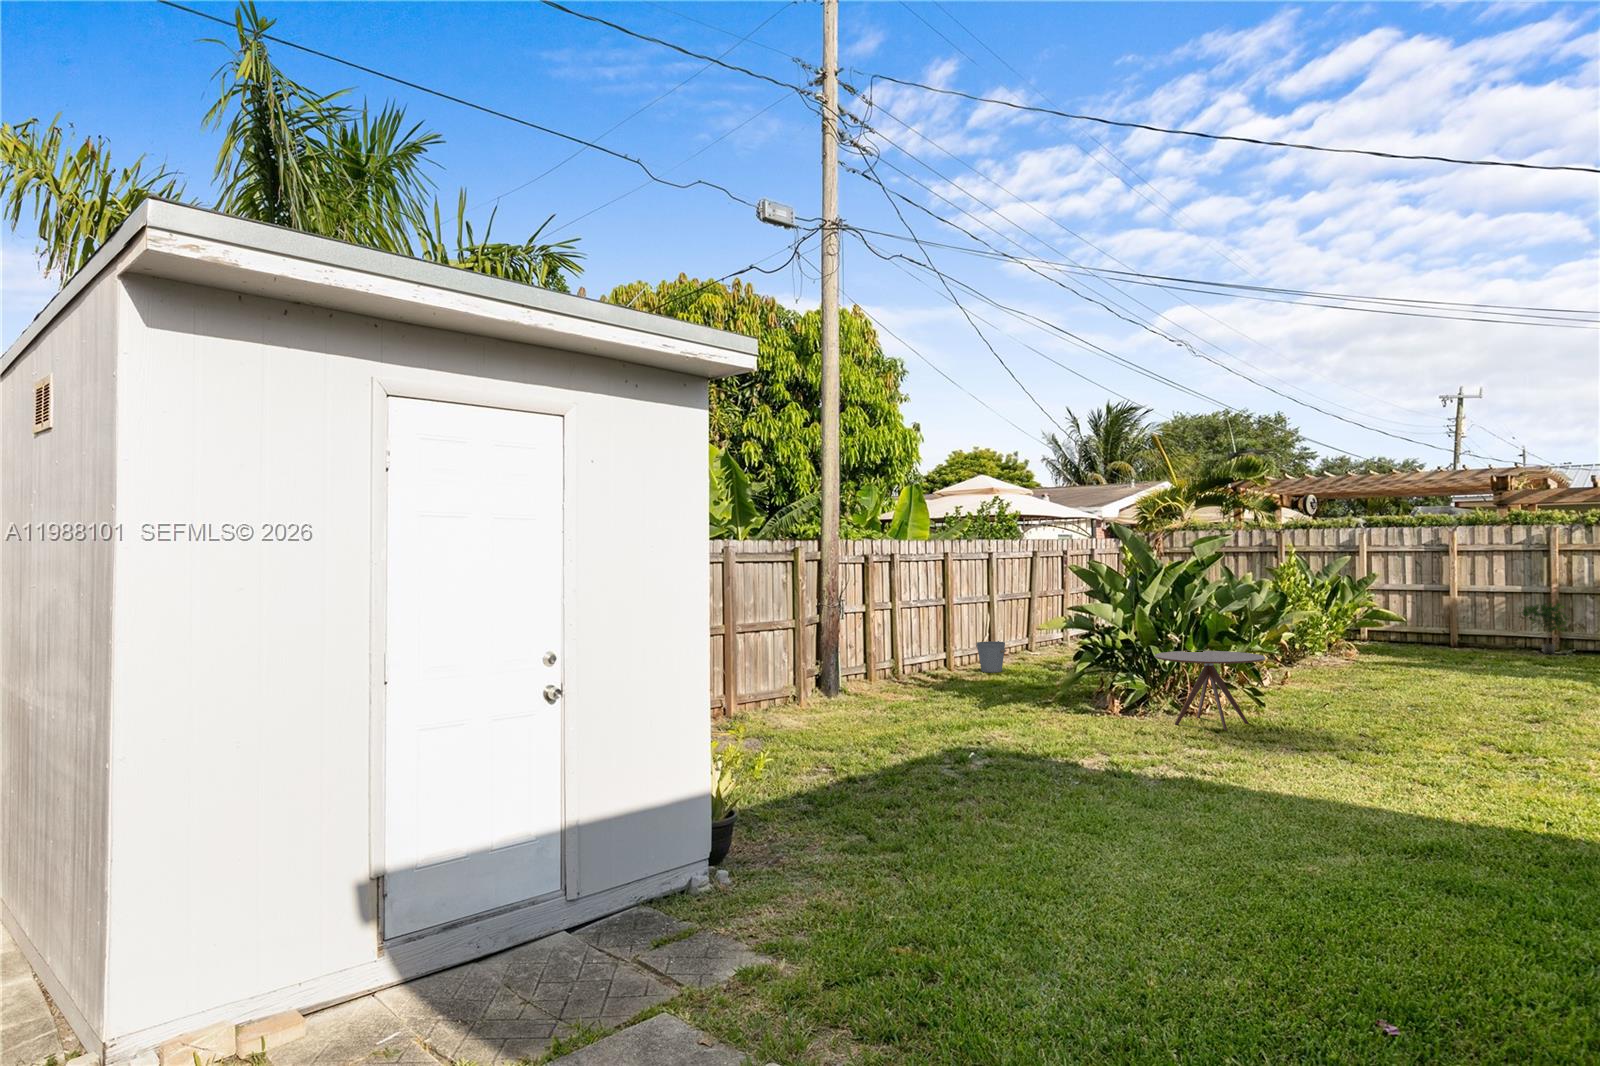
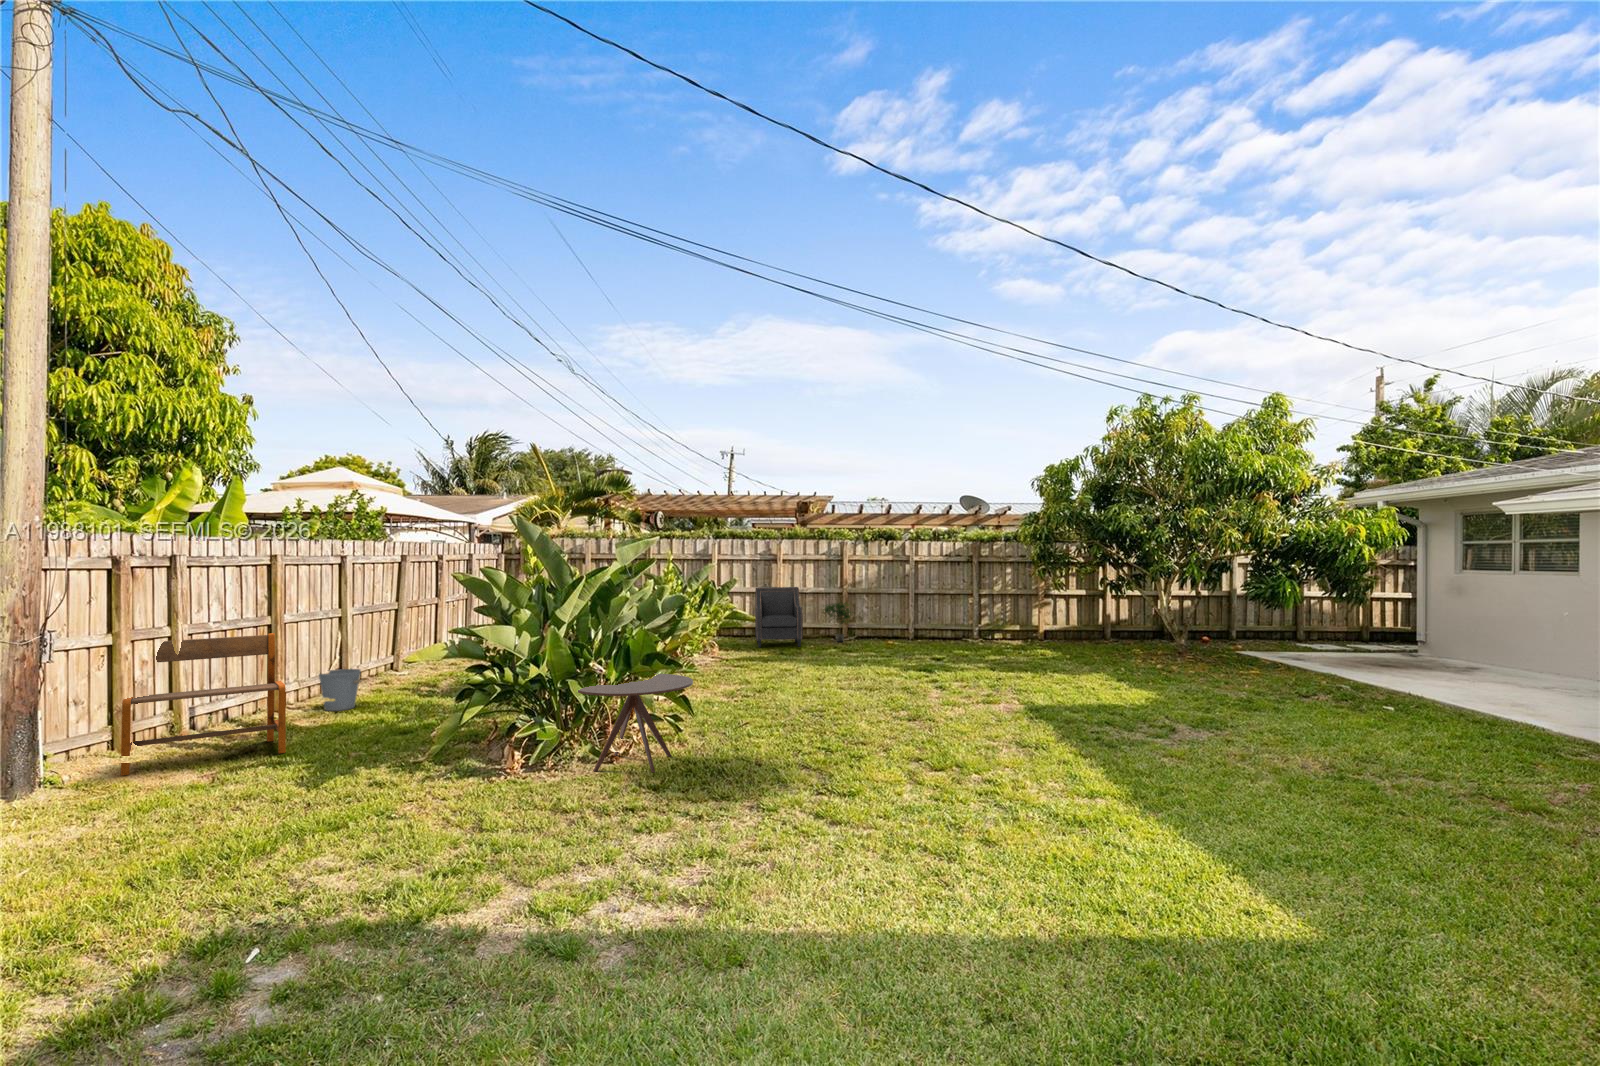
chair: none [1413,584,1484,655] -> present [755,587,803,648]
bench: none [871,609,959,693] -> present [121,633,286,776]

